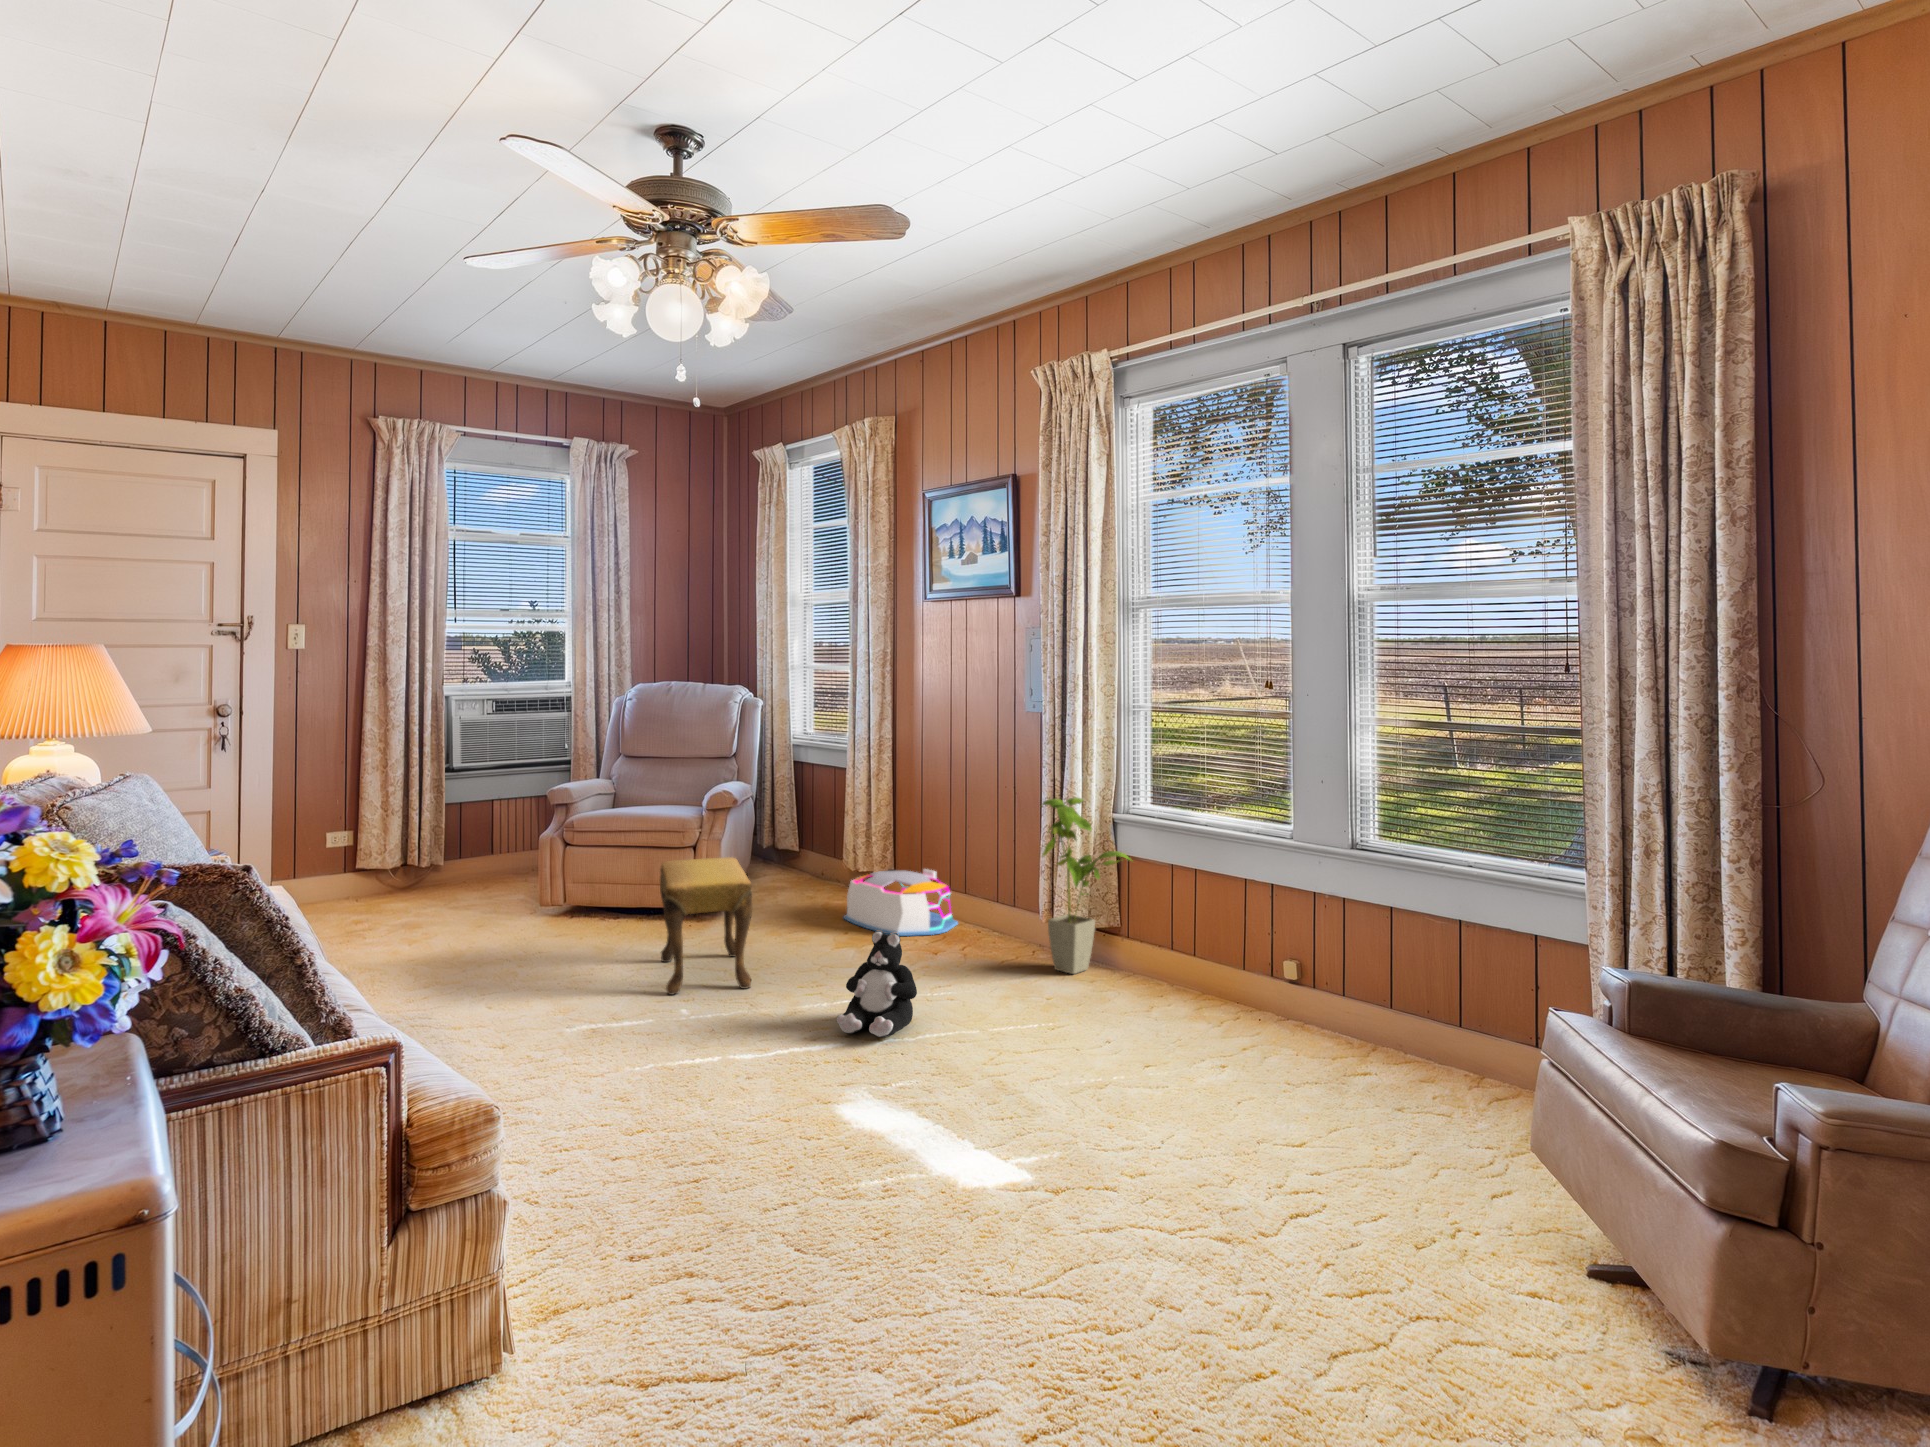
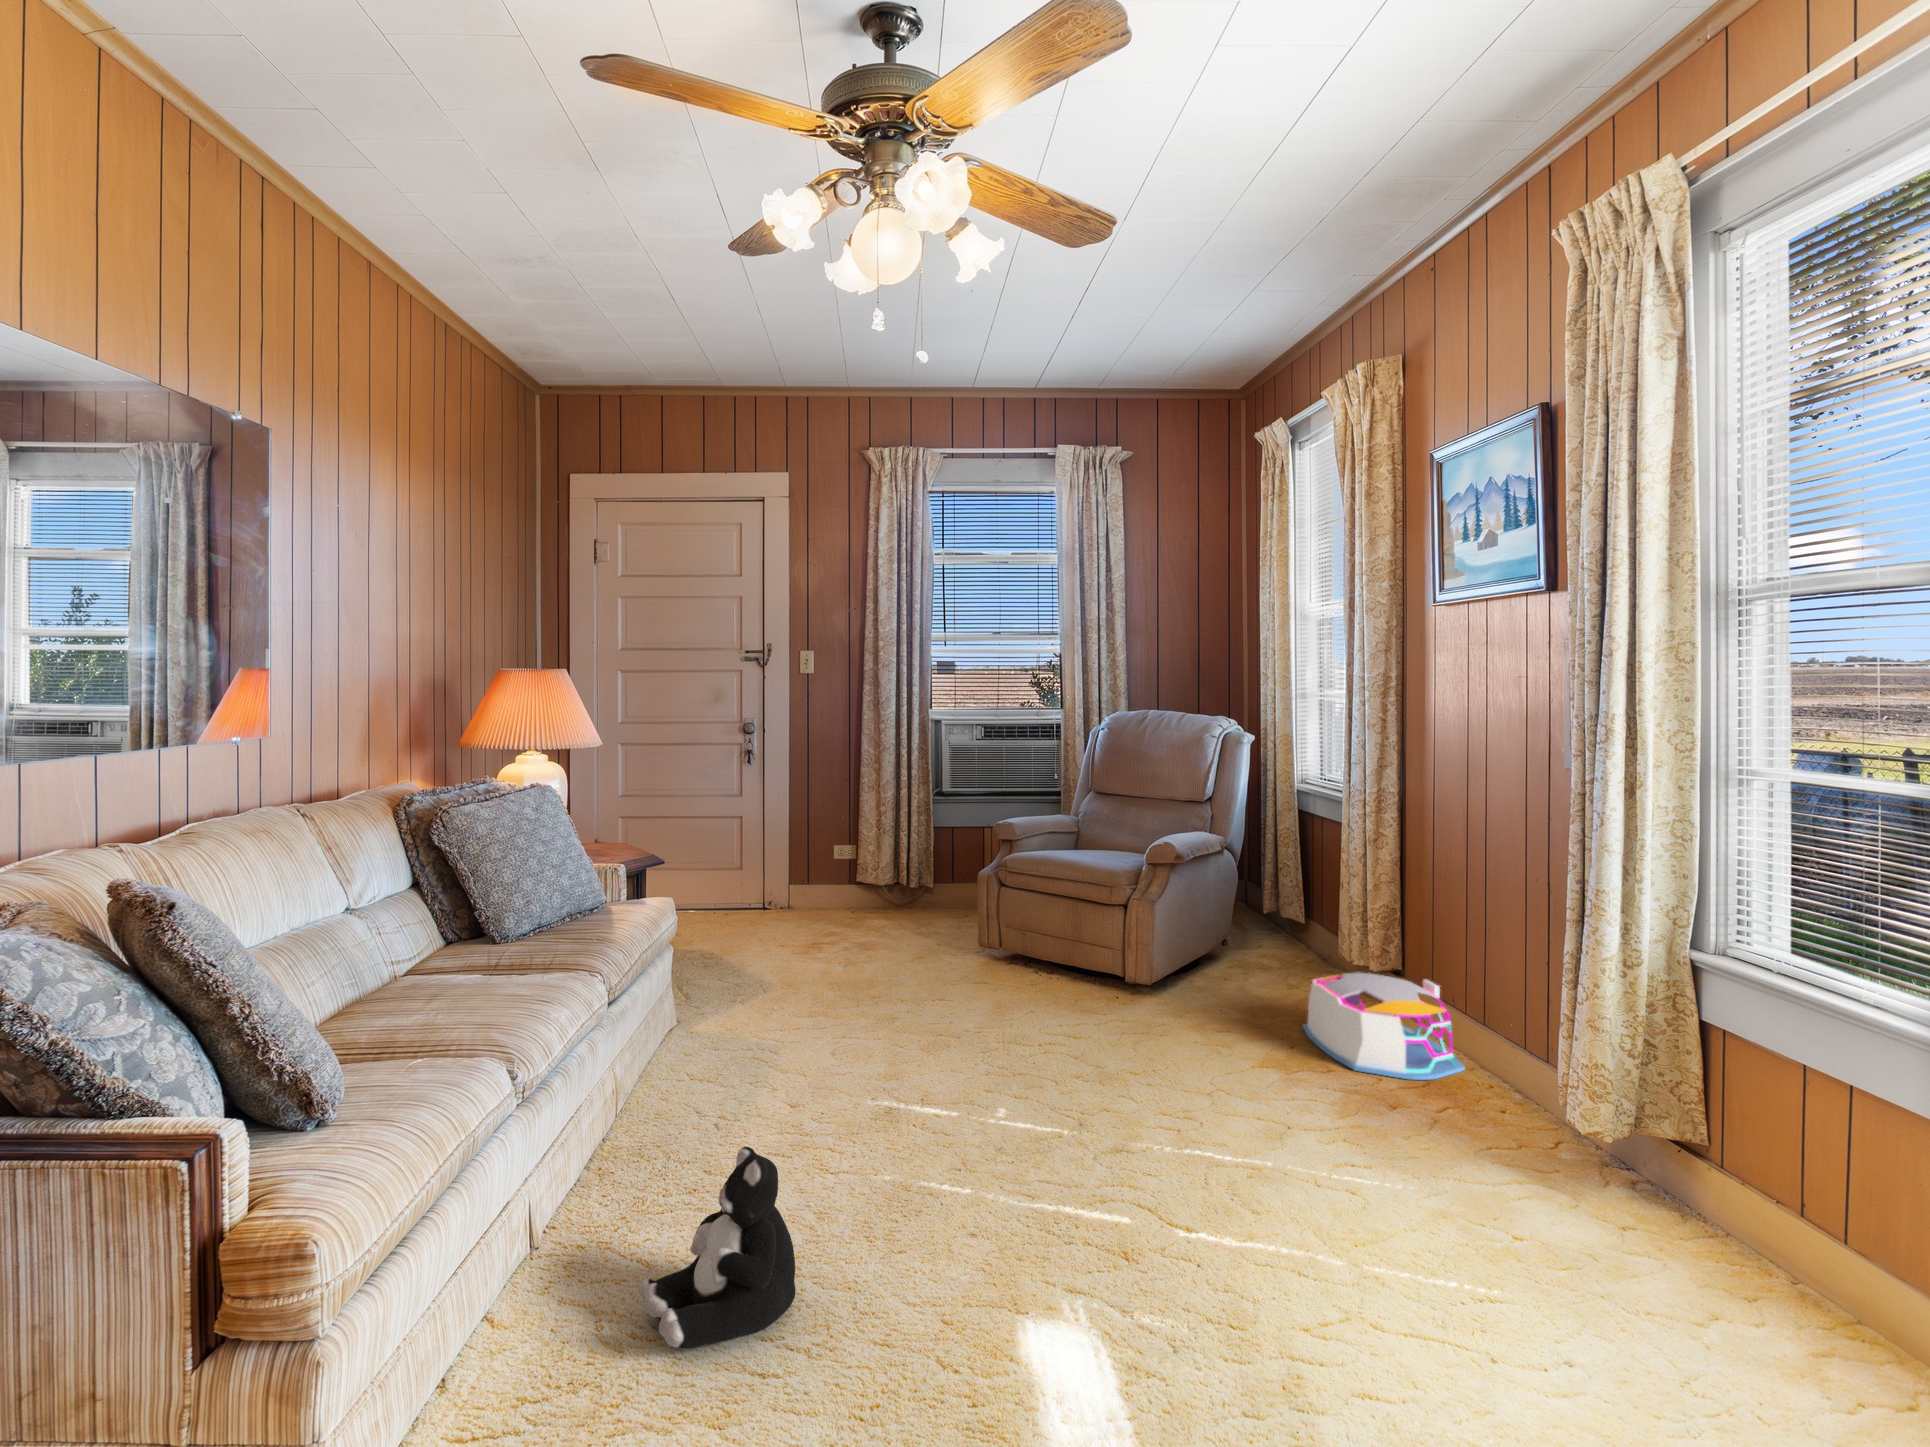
house plant: present [1042,797,1130,974] -> none [1533,910,1717,1208]
footstool: present [660,857,752,995] -> none [994,924,1126,1104]
plush toy: present [837,931,917,1037] -> present [638,1147,796,1349]

